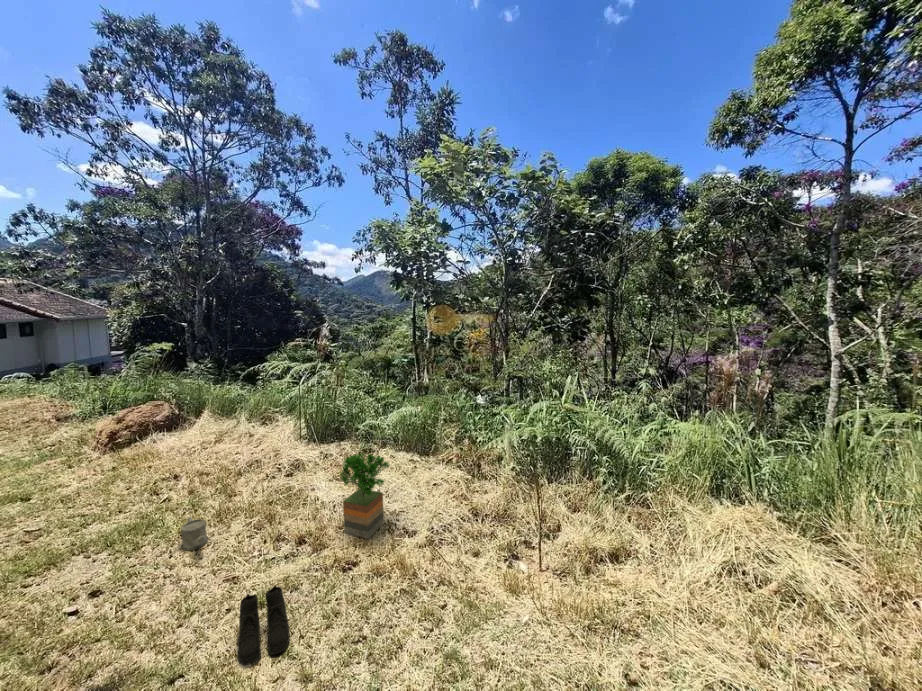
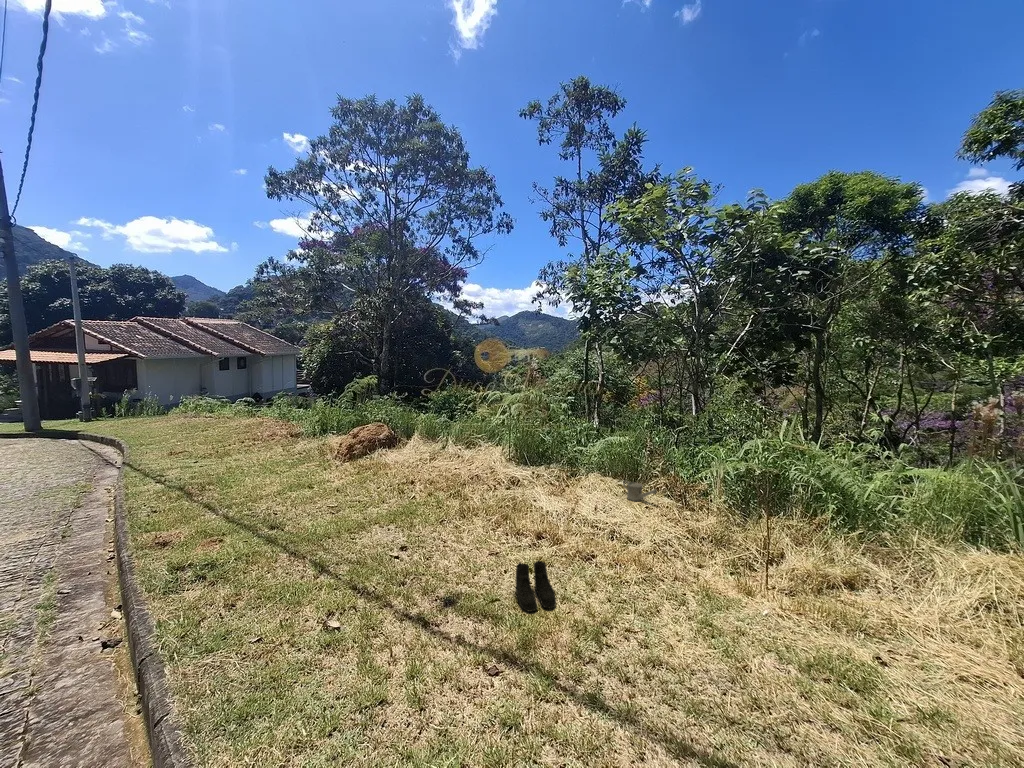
potted tree: present [340,454,390,539] -> none [569,468,614,544]
watering can: present [181,517,208,551] -> present [623,481,657,501]

